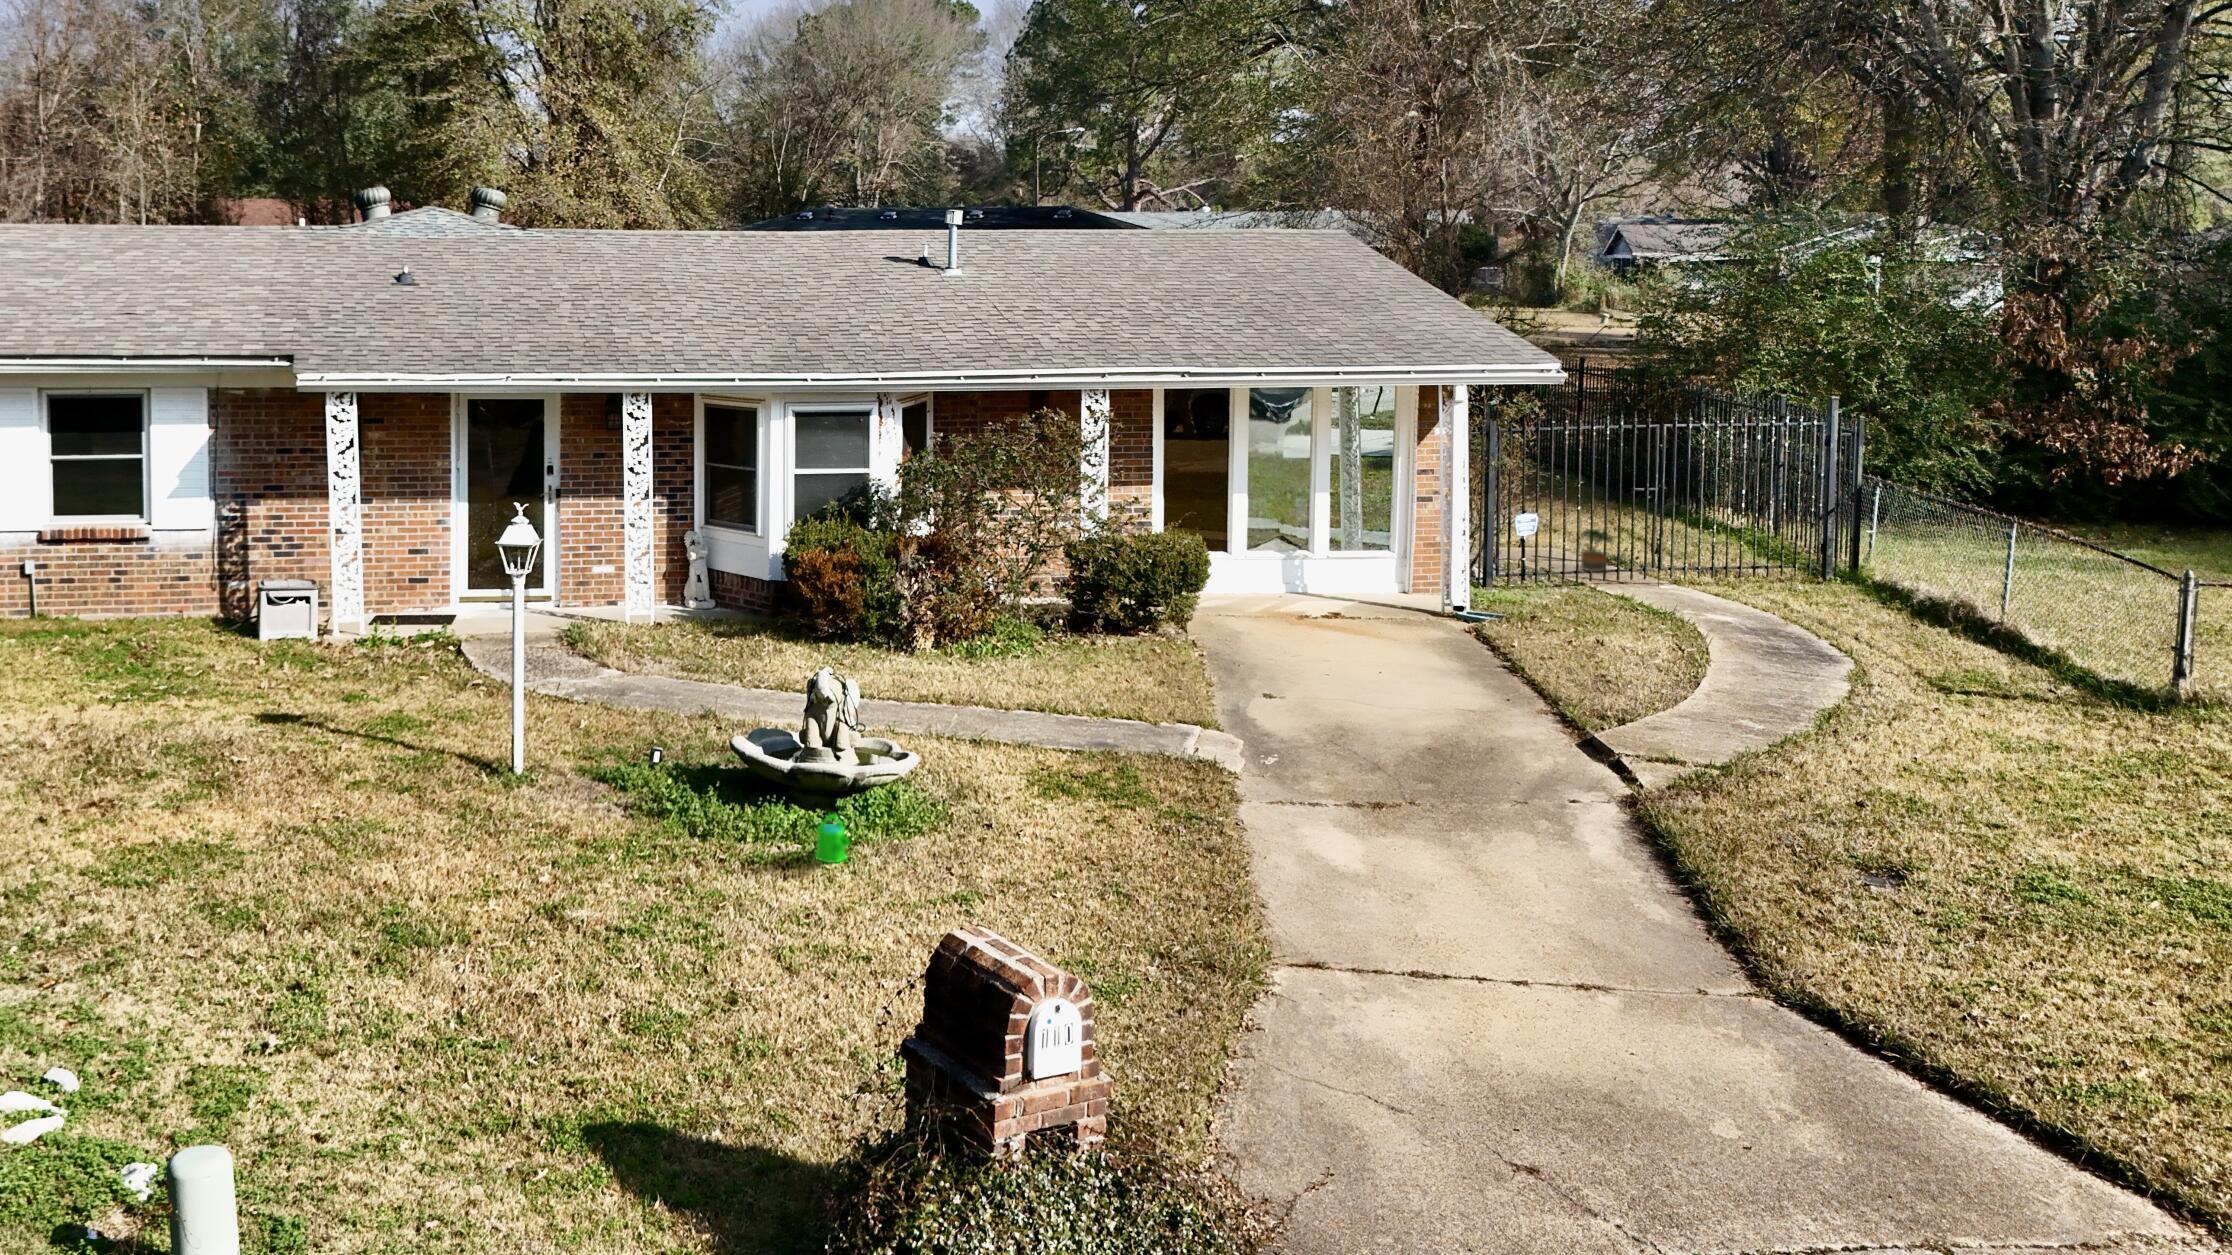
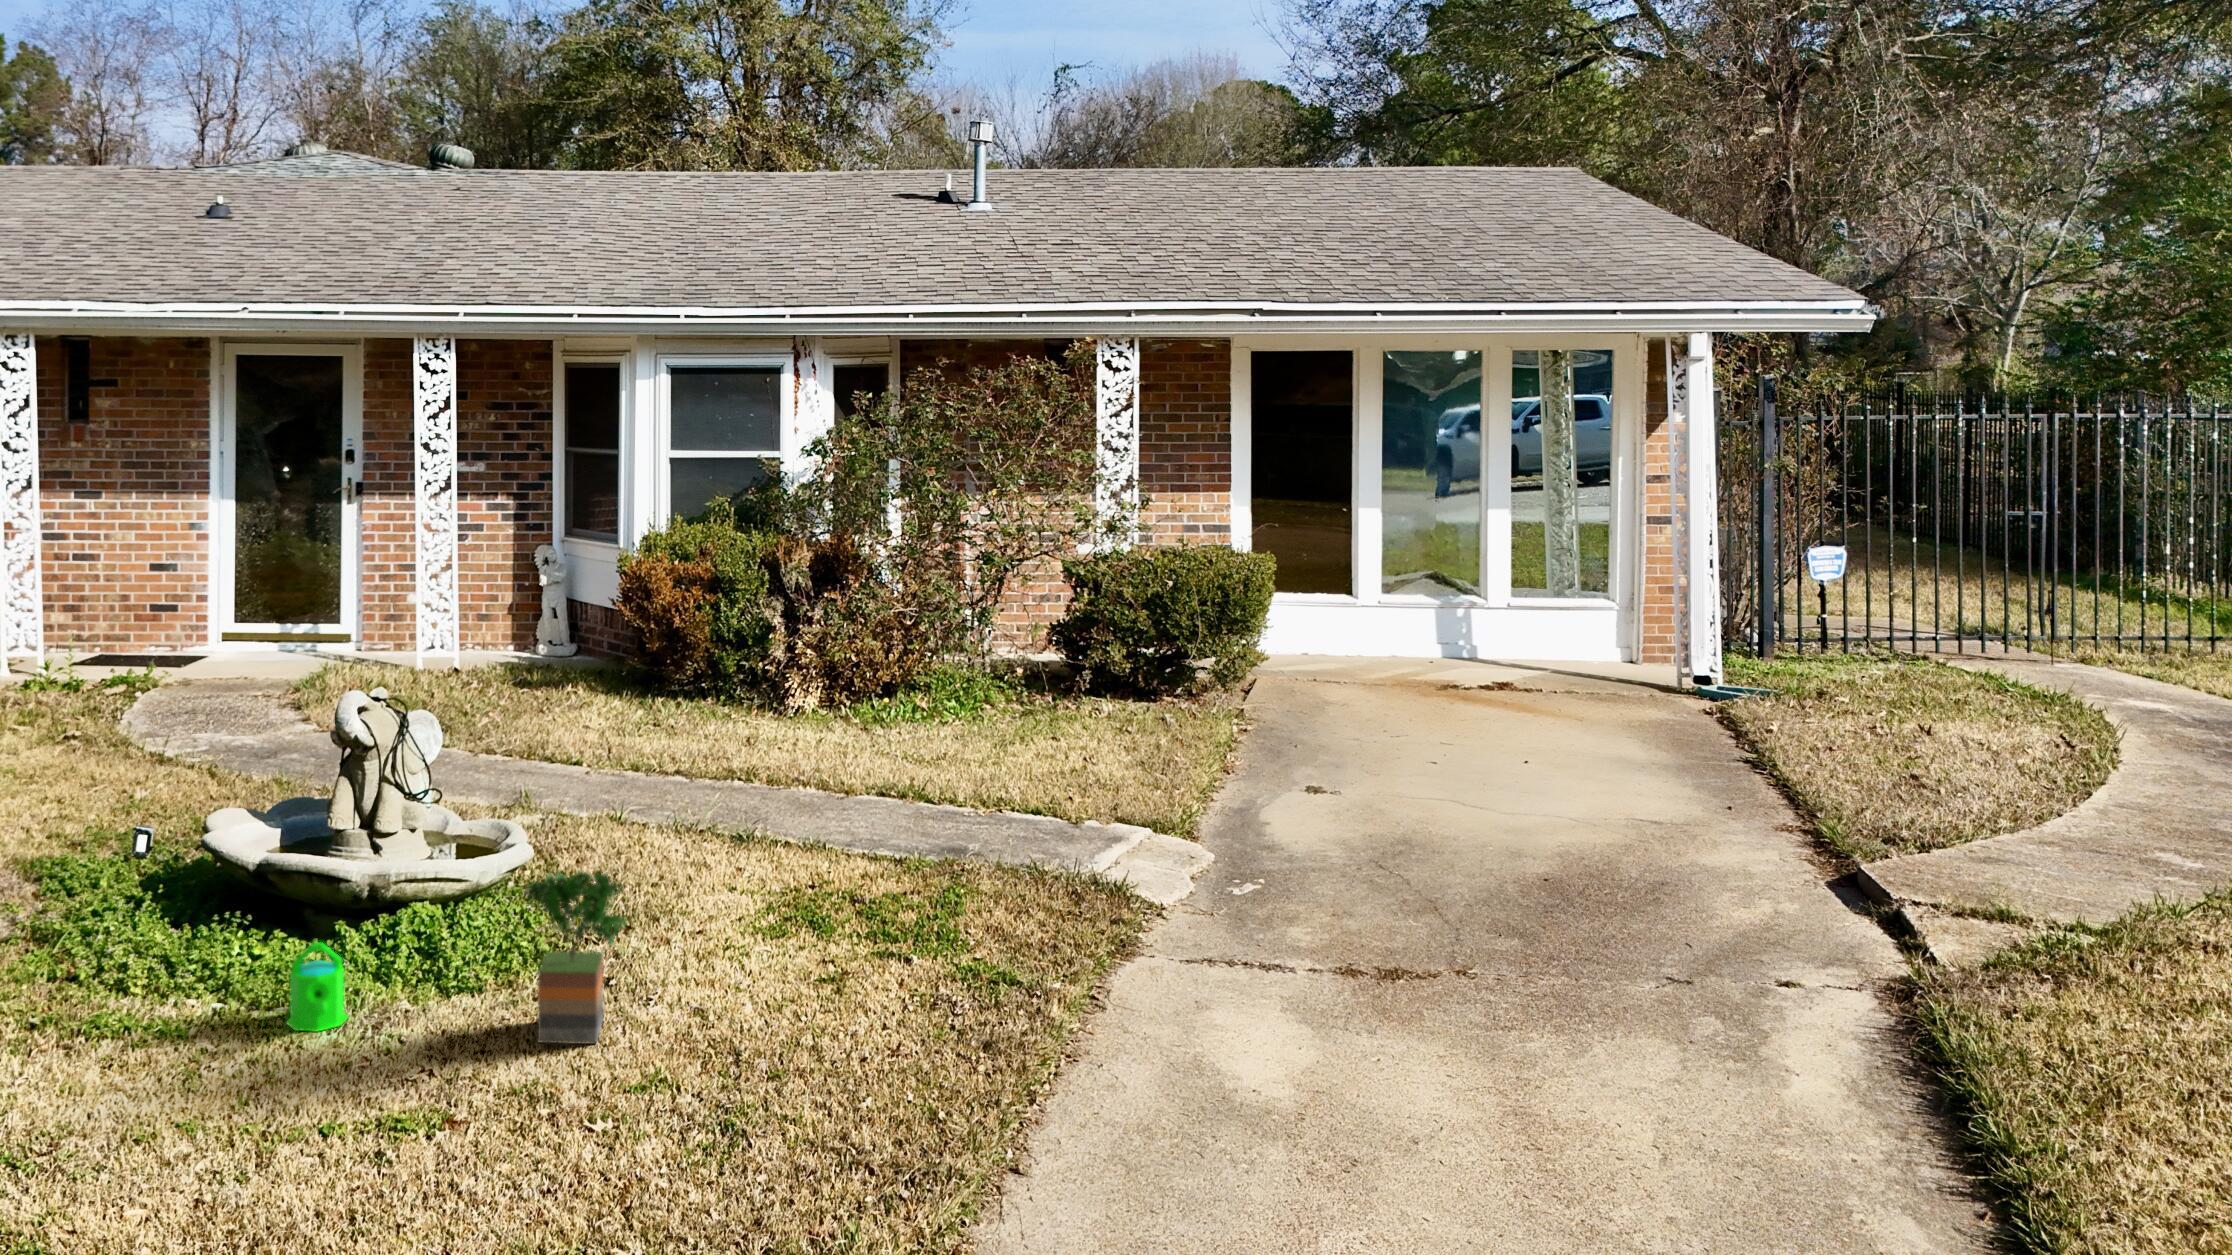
potted tree: present [1579,529,1614,572] -> present [523,871,627,1044]

